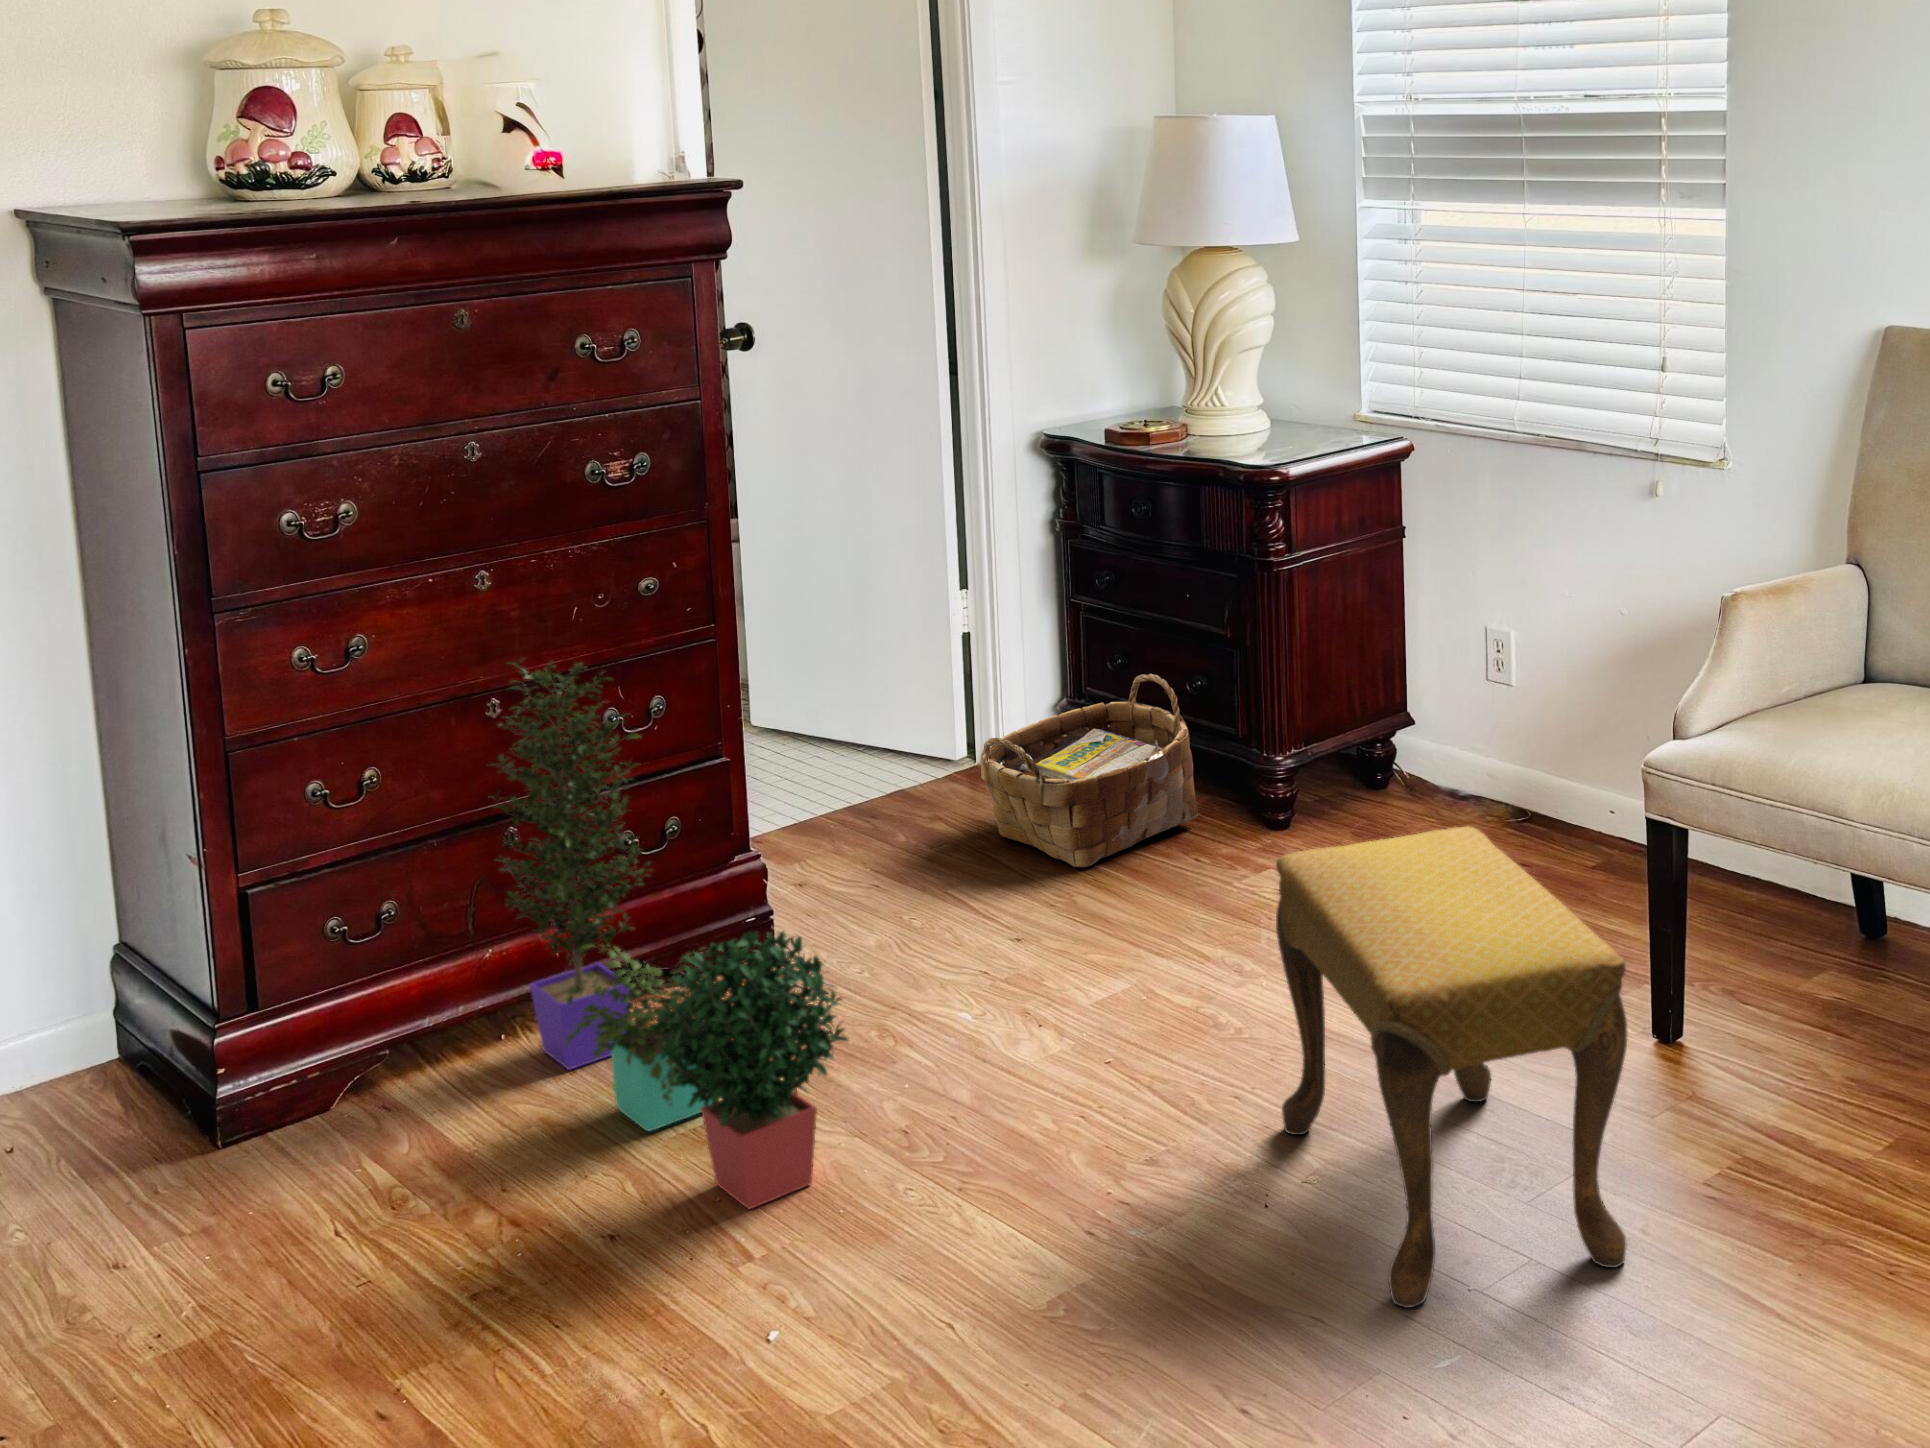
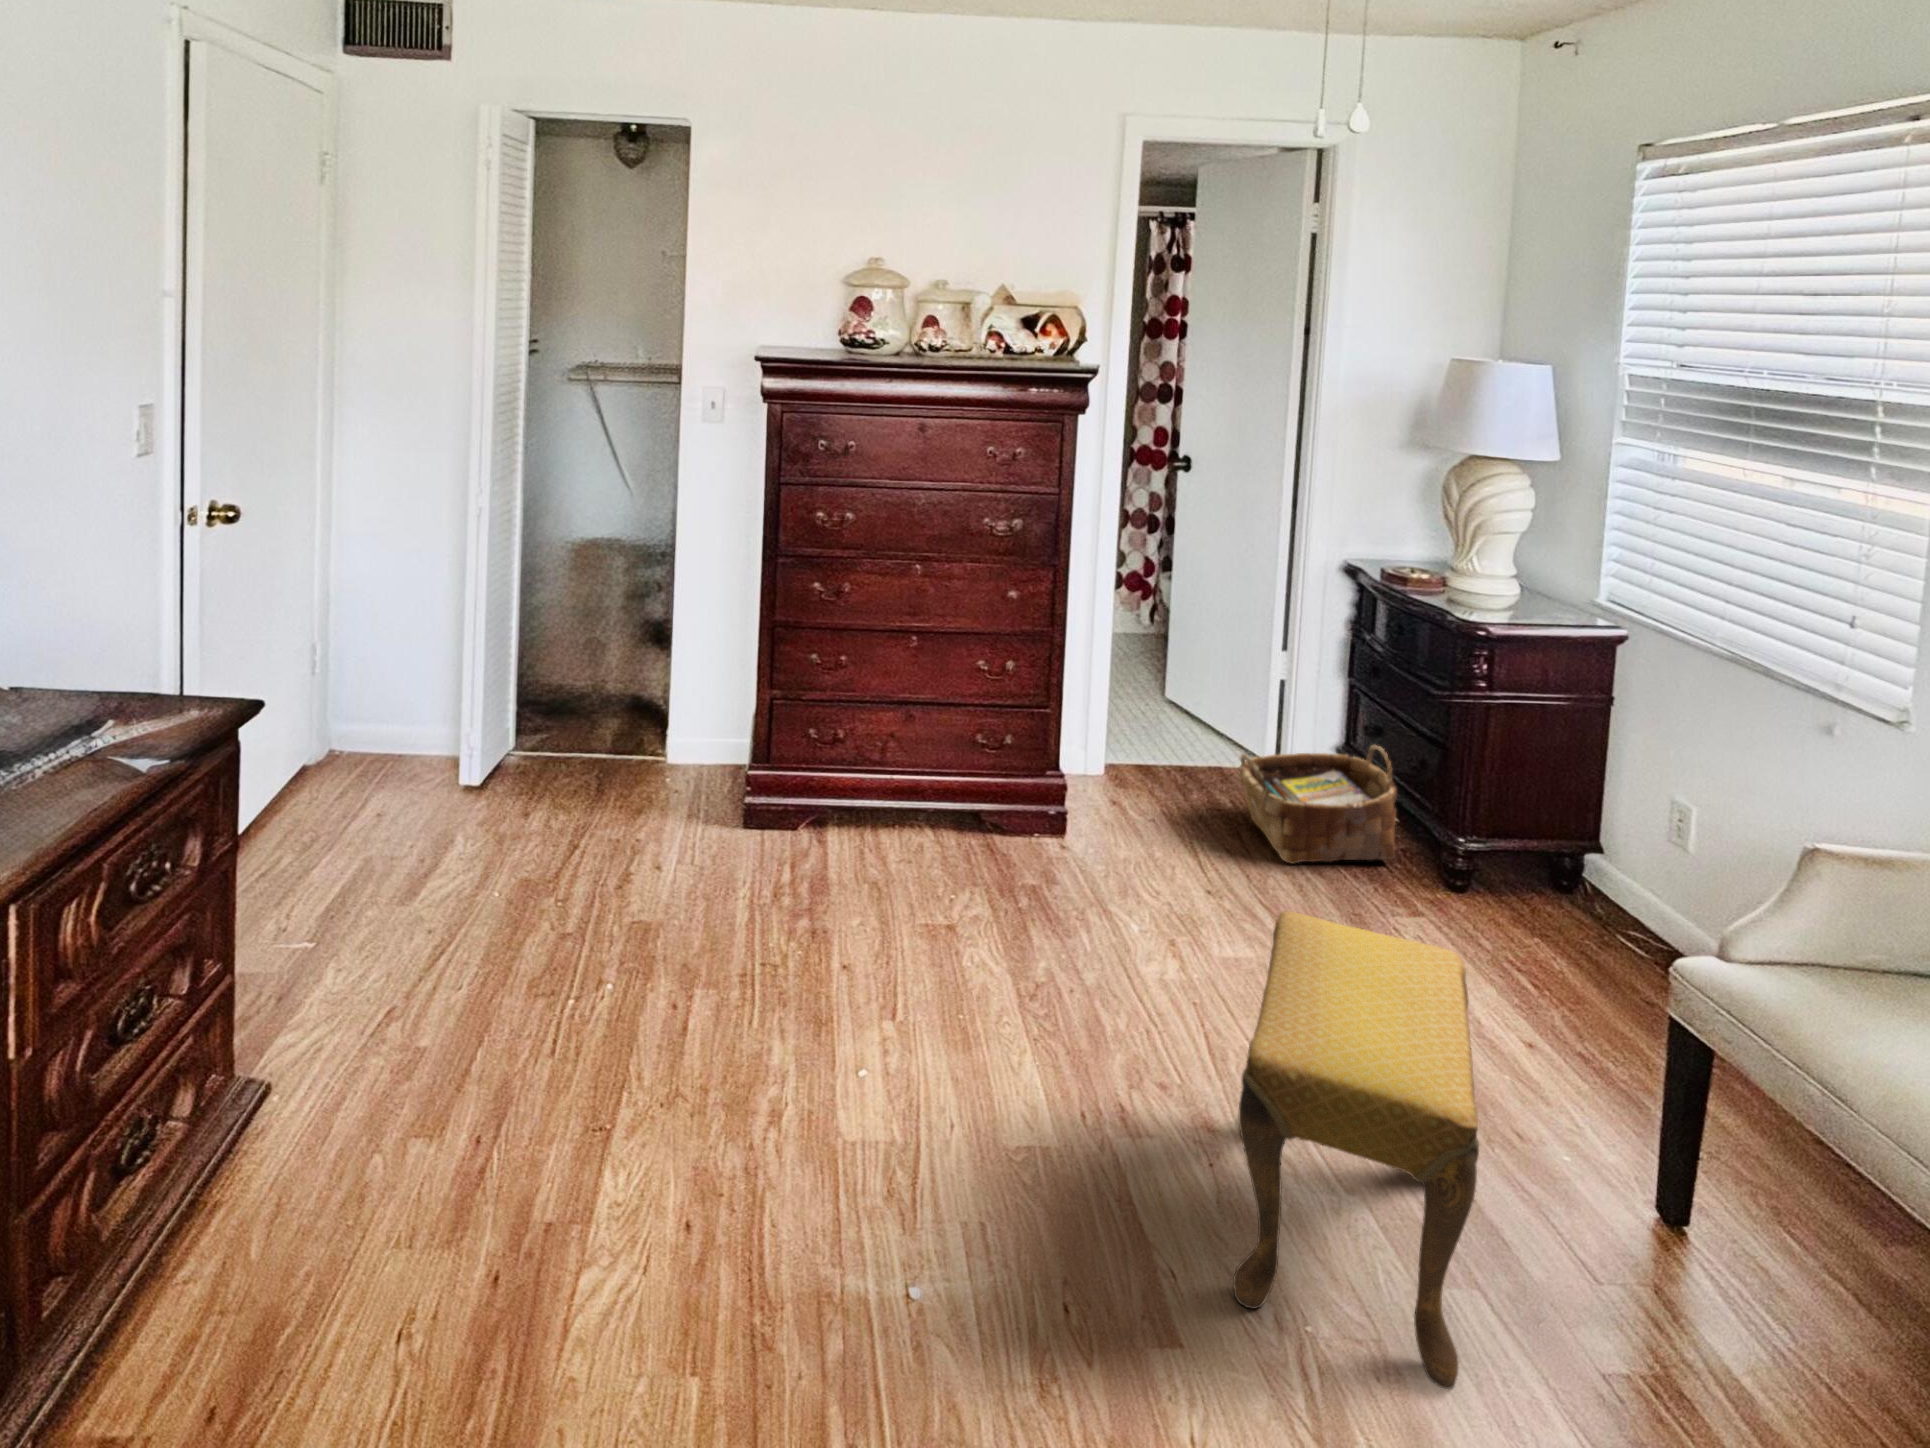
potted plant: present [488,662,848,1209] -> none [880,623,997,991]

